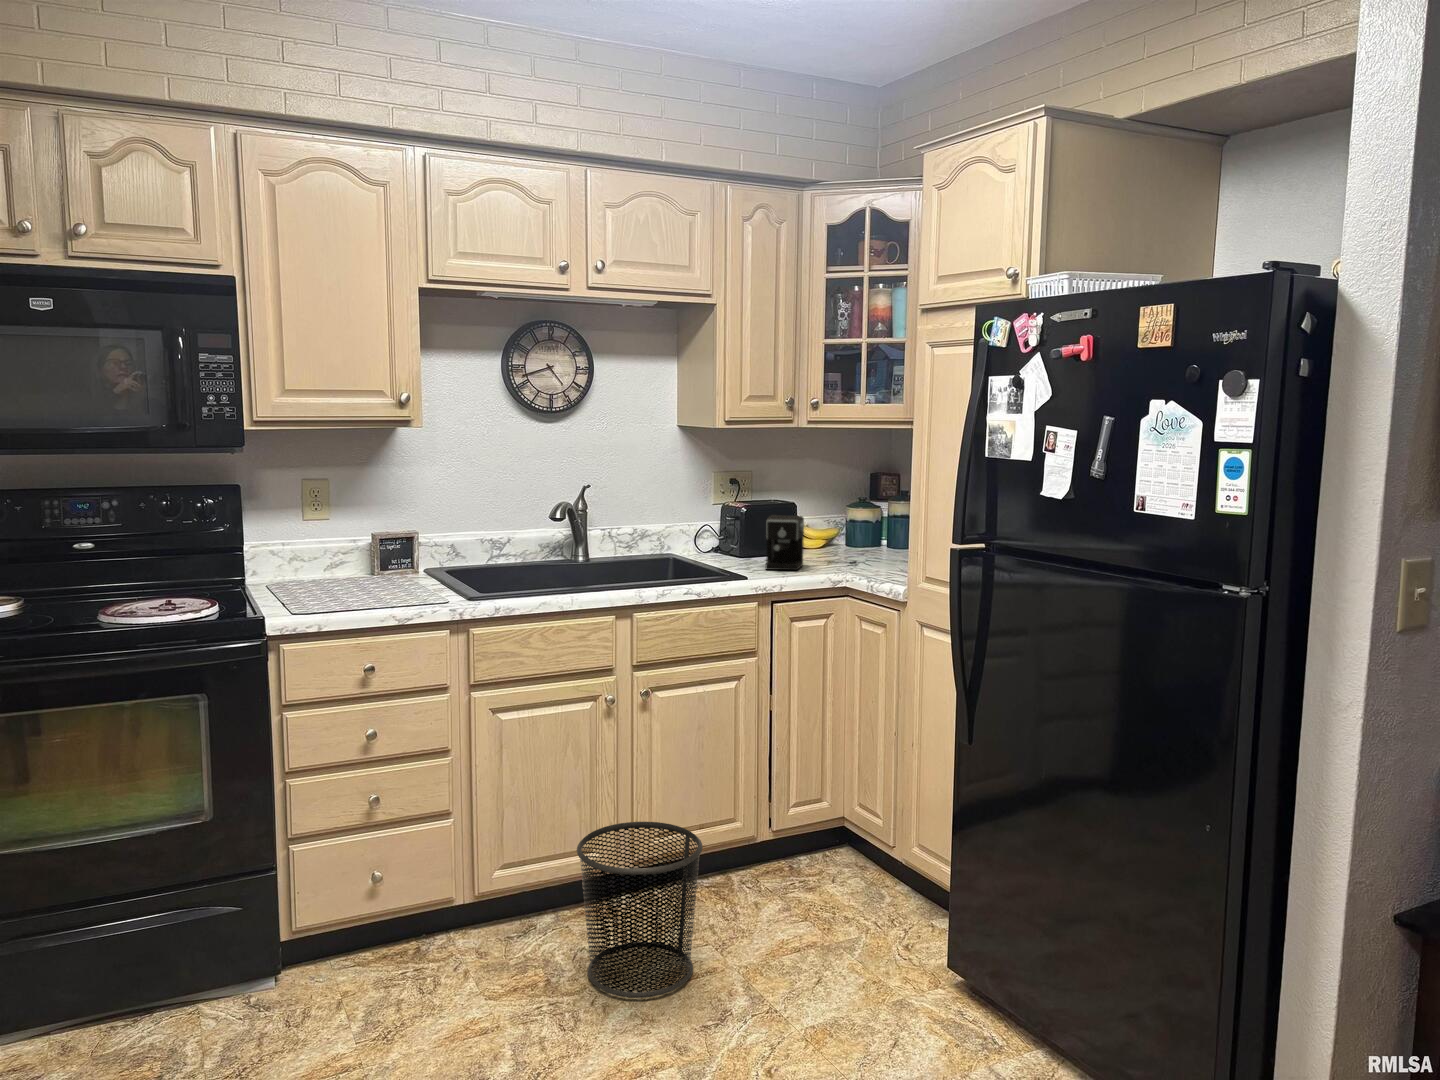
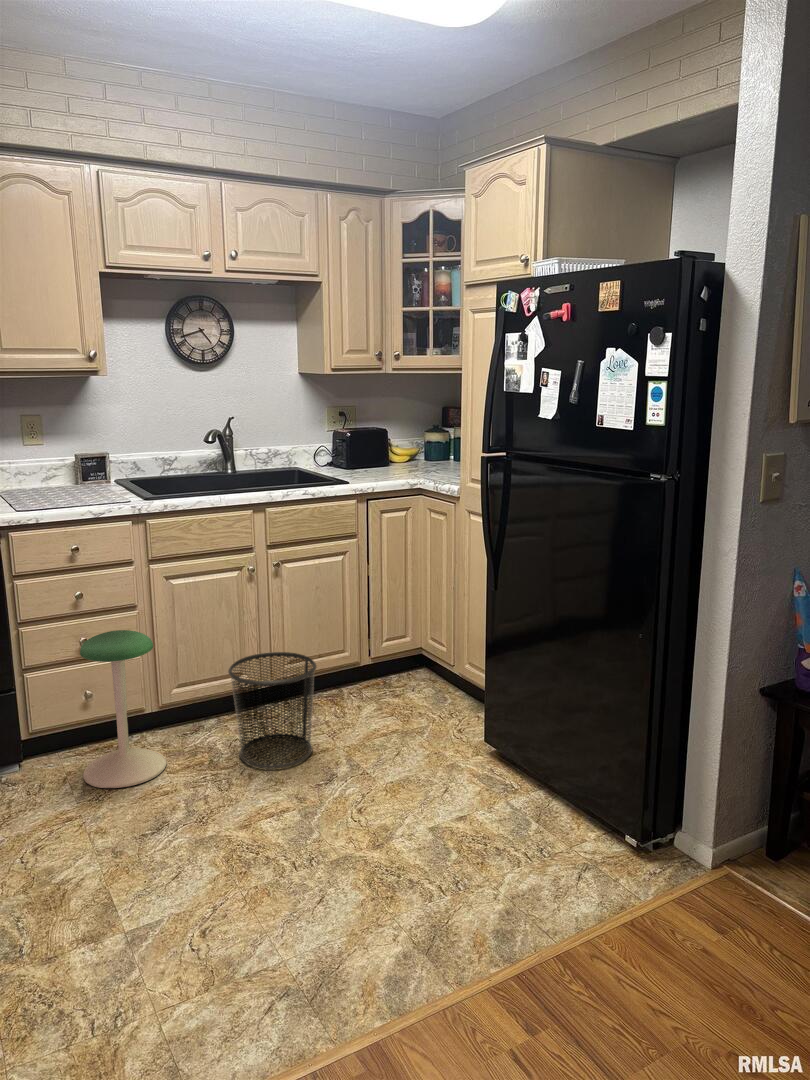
coffee maker: present [766,515,857,570] -> none [362,438,429,477]
stool: none [365,787,484,1020] -> present [80,630,167,788]

